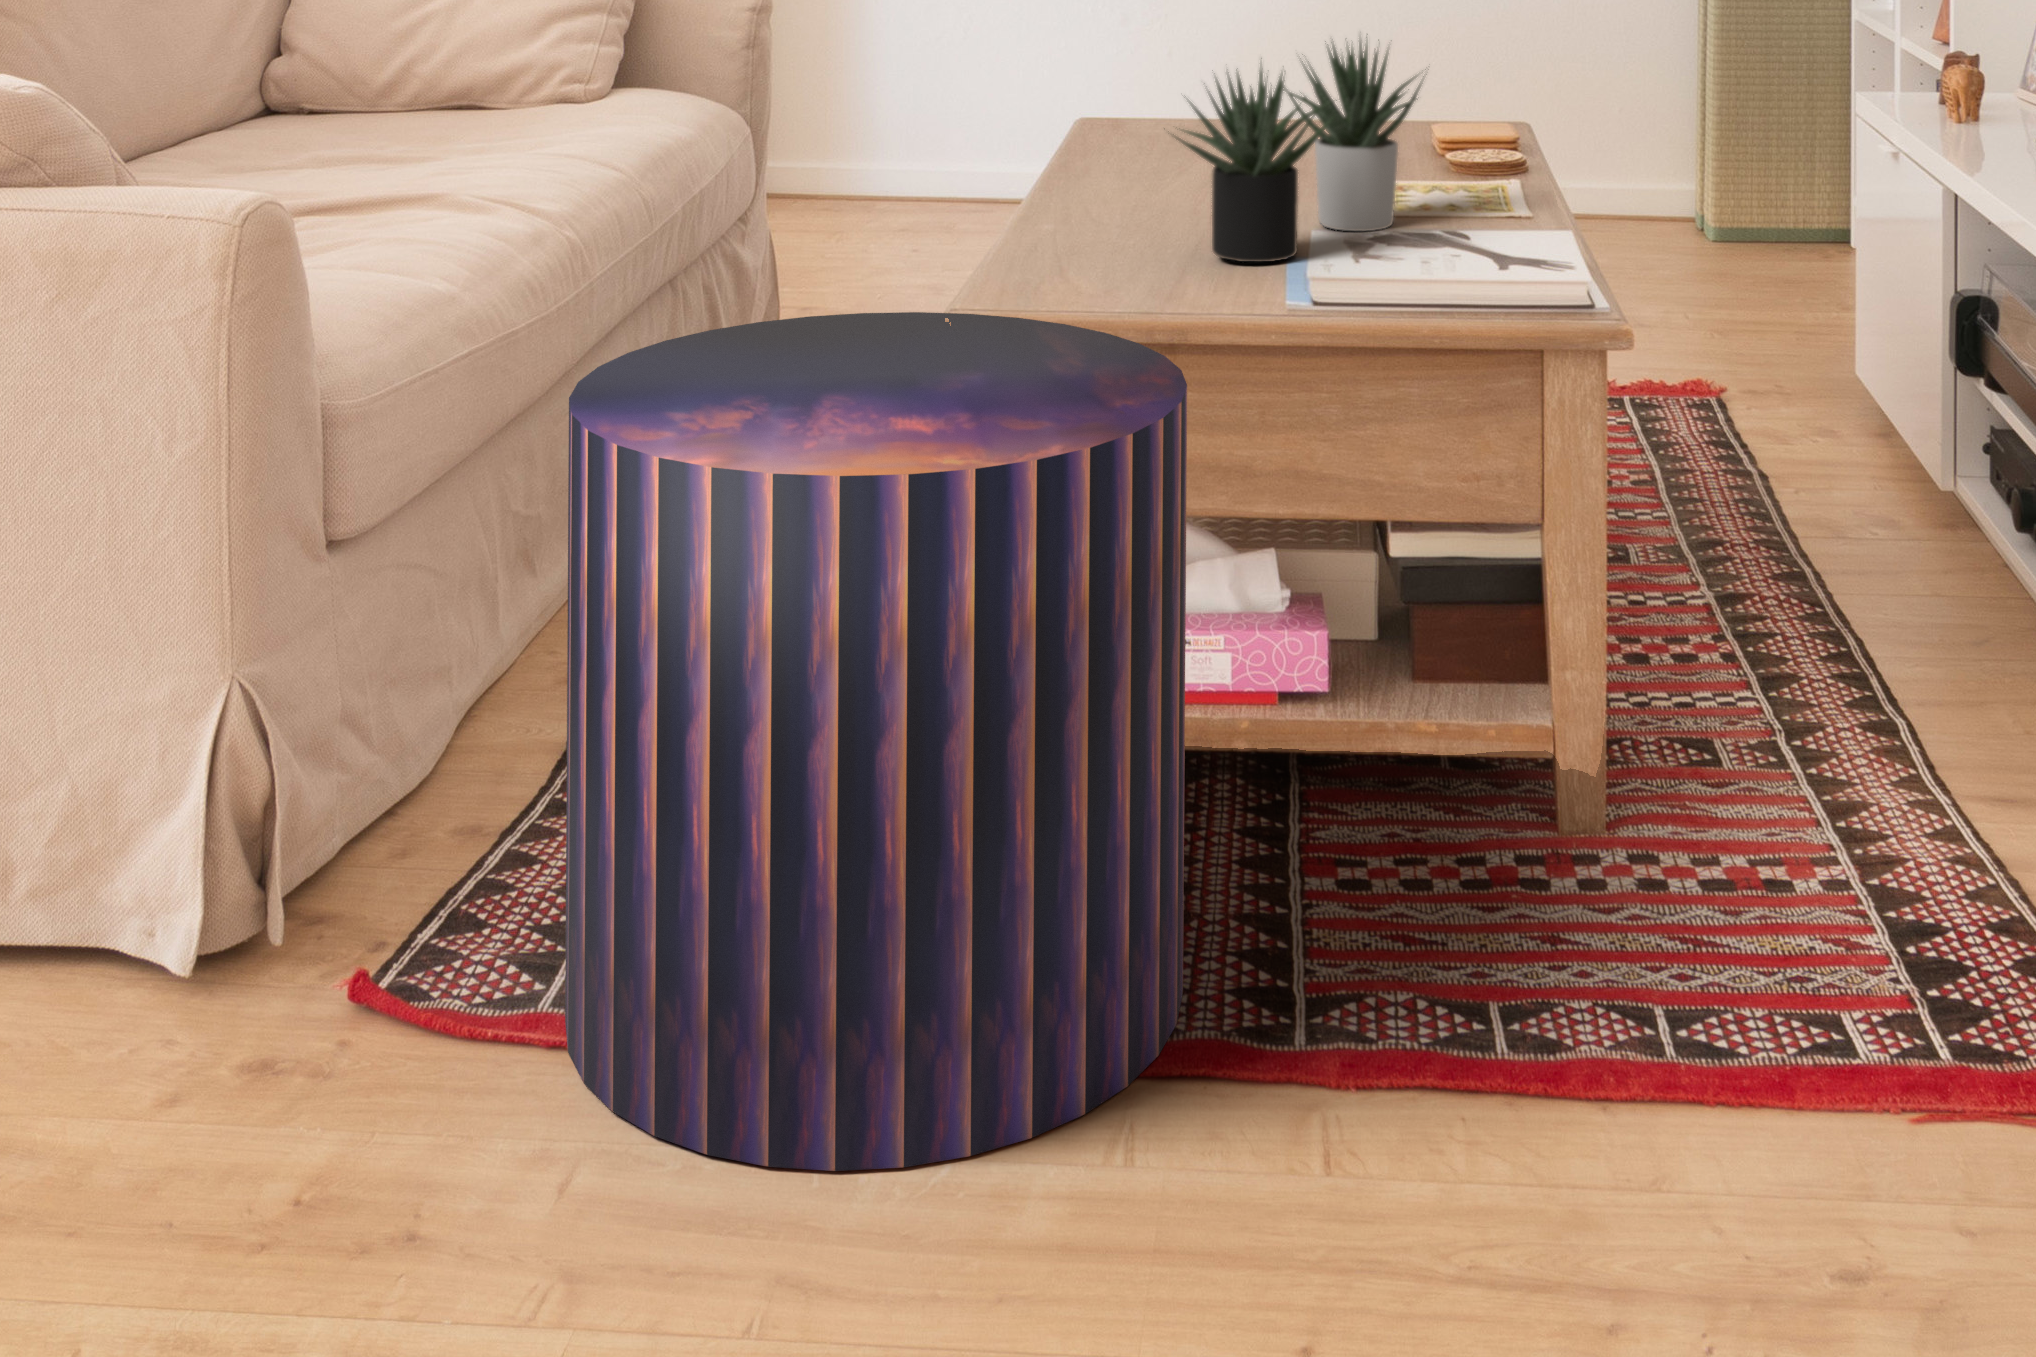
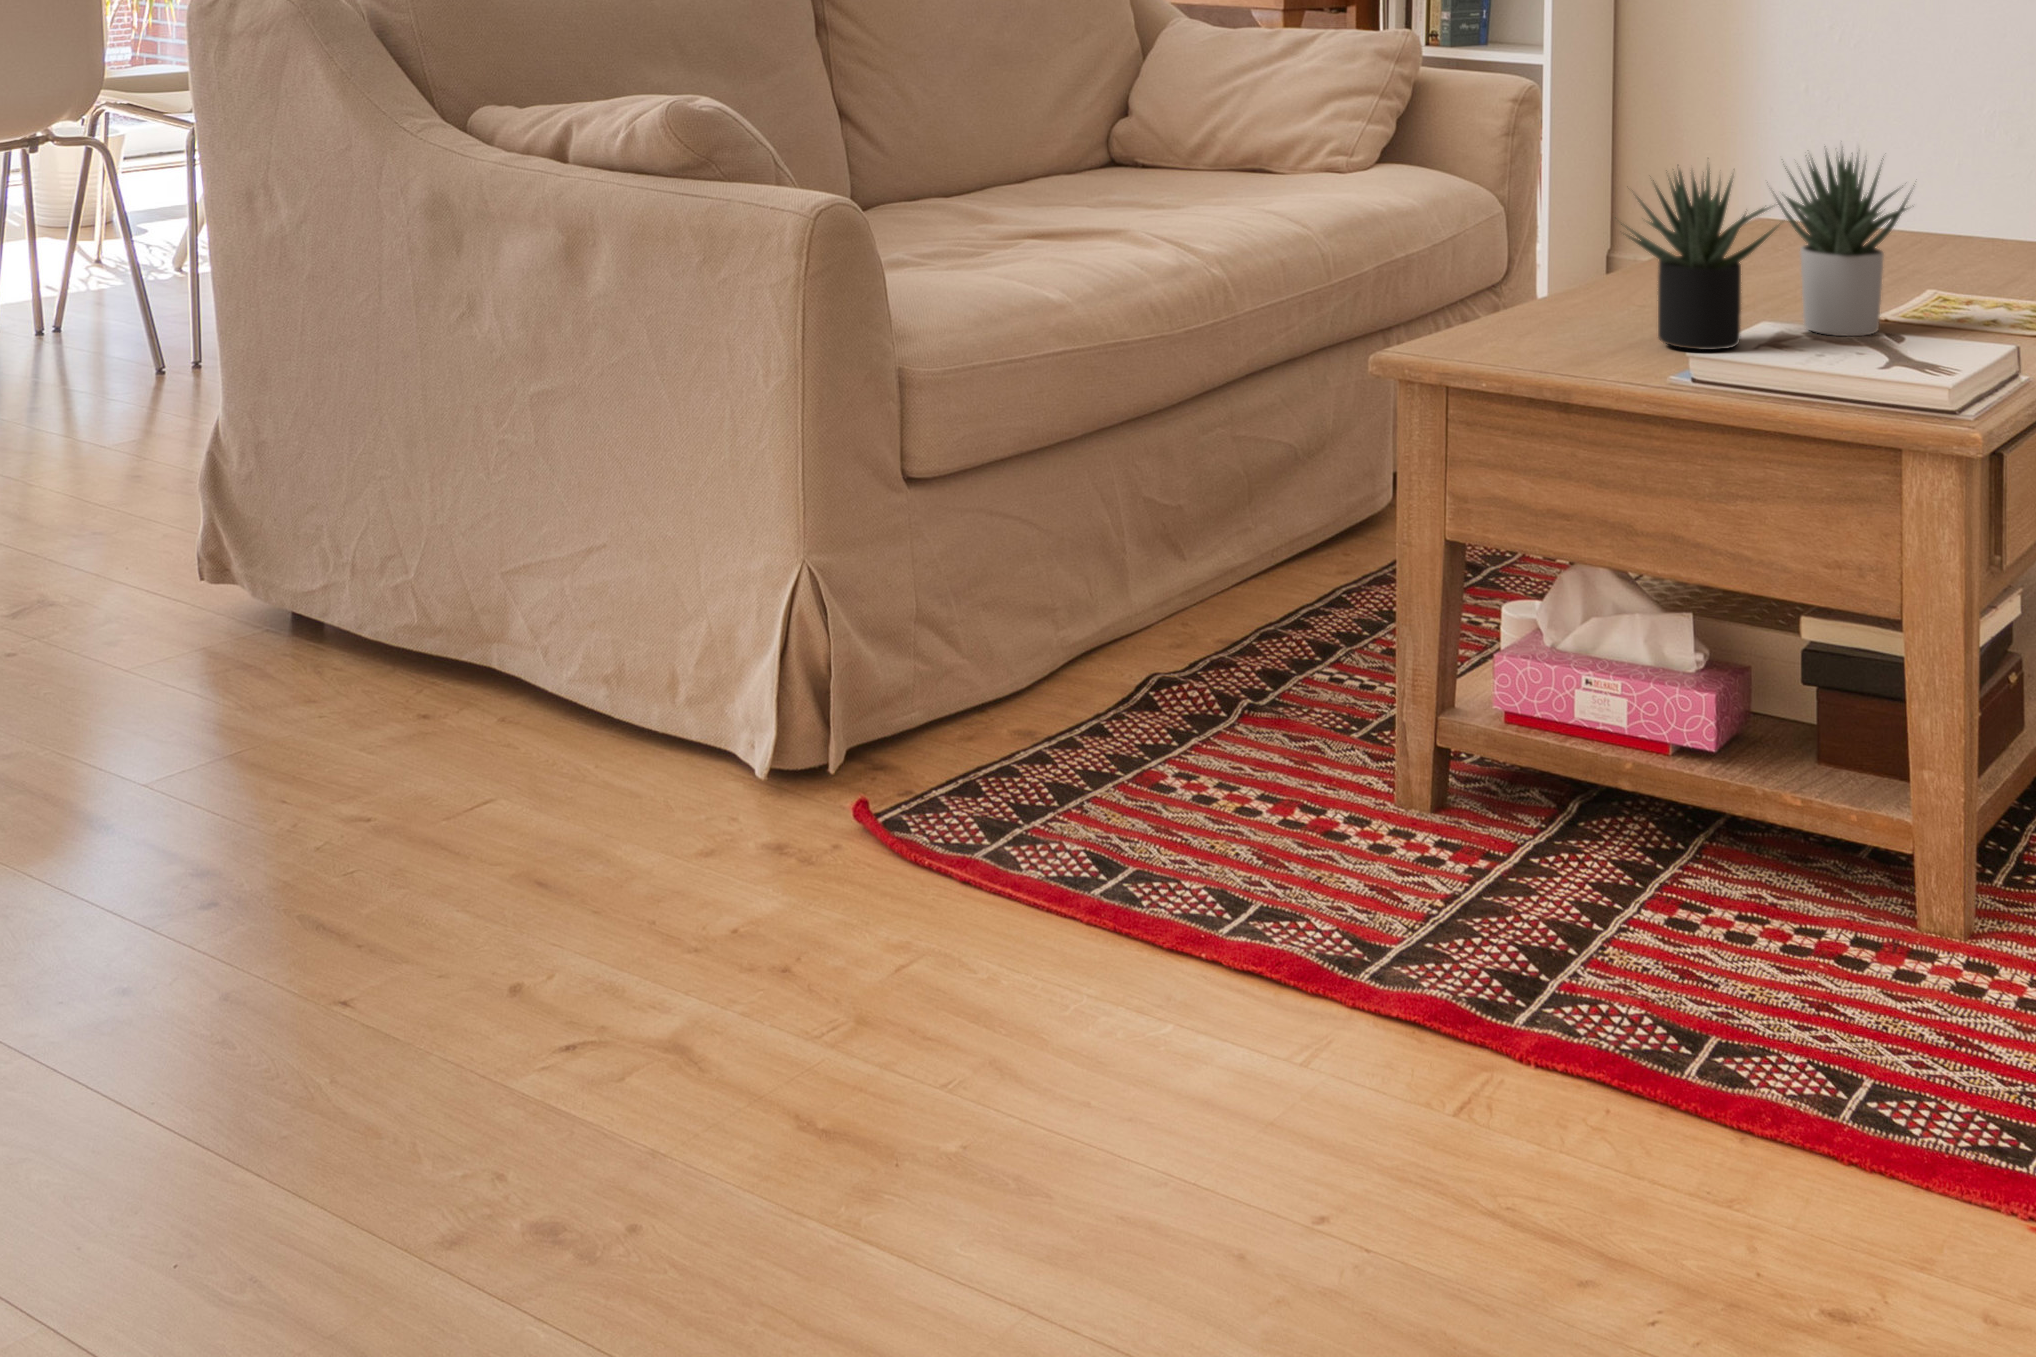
pouf: present [565,312,1187,1171] -> none [971,345,1483,1024]

